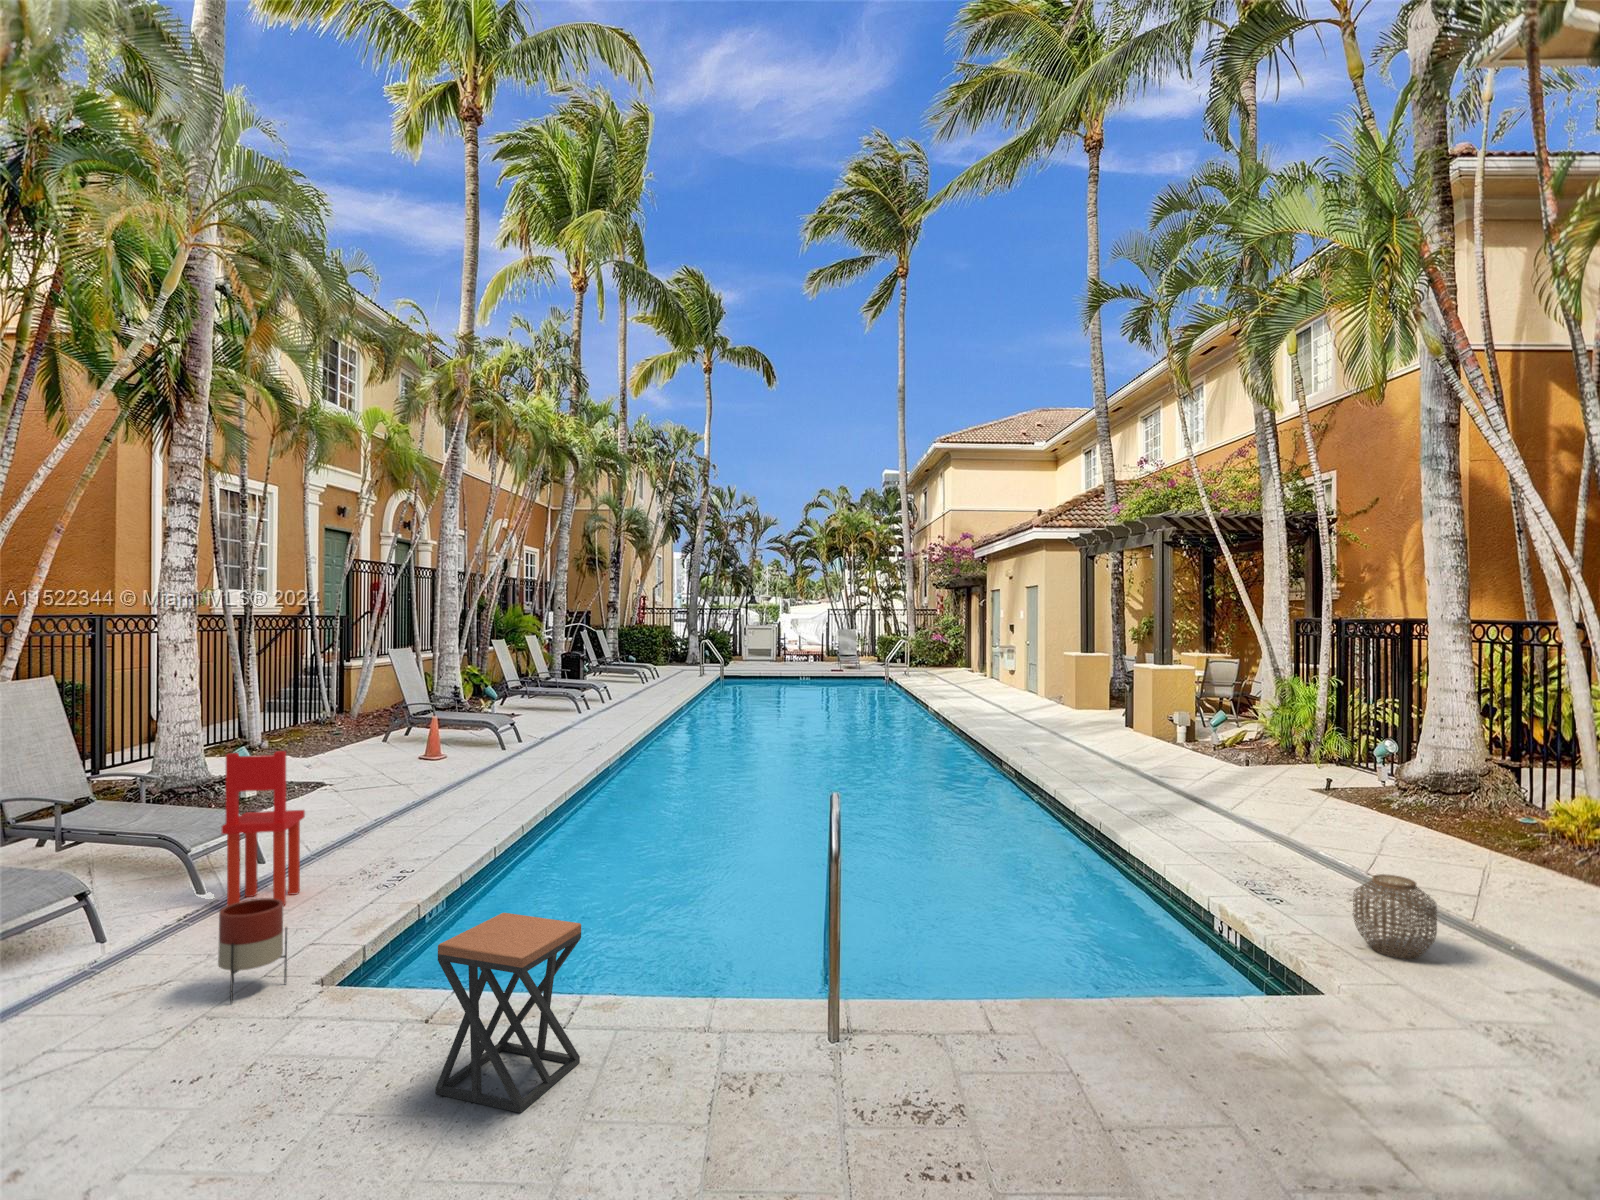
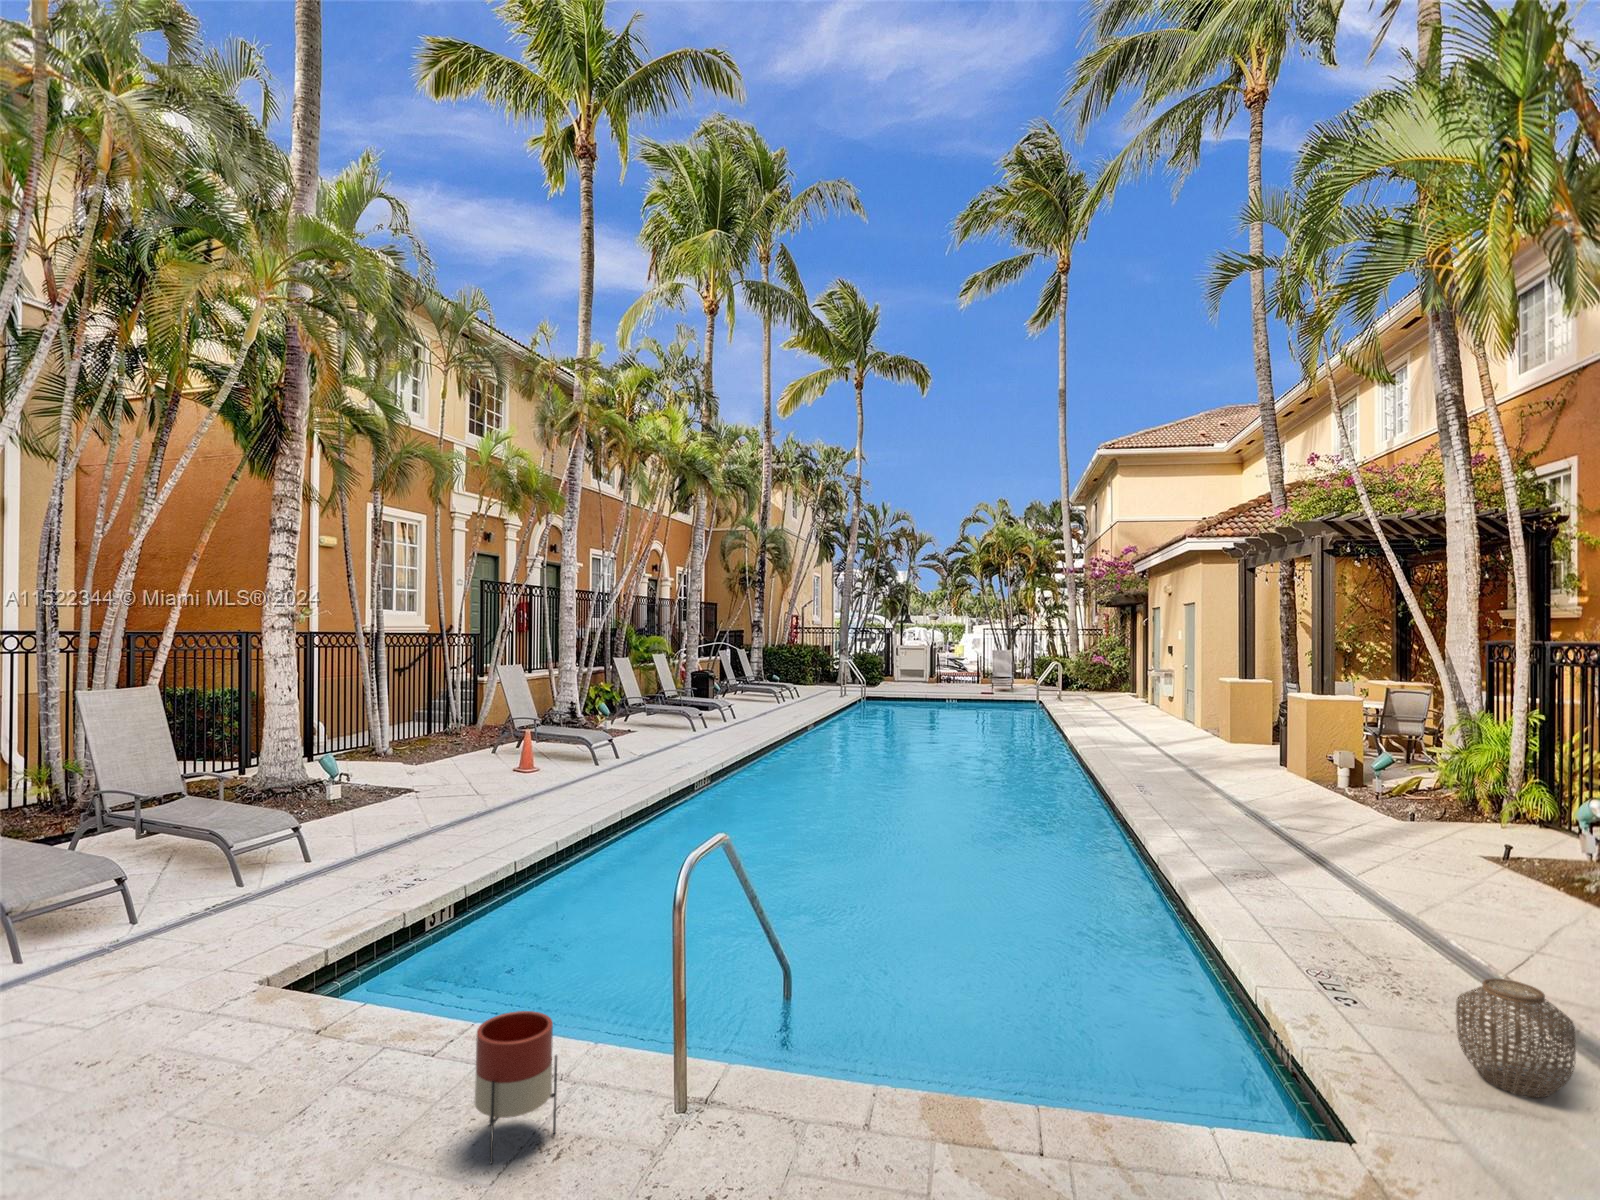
chair: present [222,751,305,905] -> none [238,764,323,916]
planter: present [218,898,287,1004] -> present [475,1011,557,1164]
stool: present [436,913,581,1113] -> none [273,949,439,1176]

